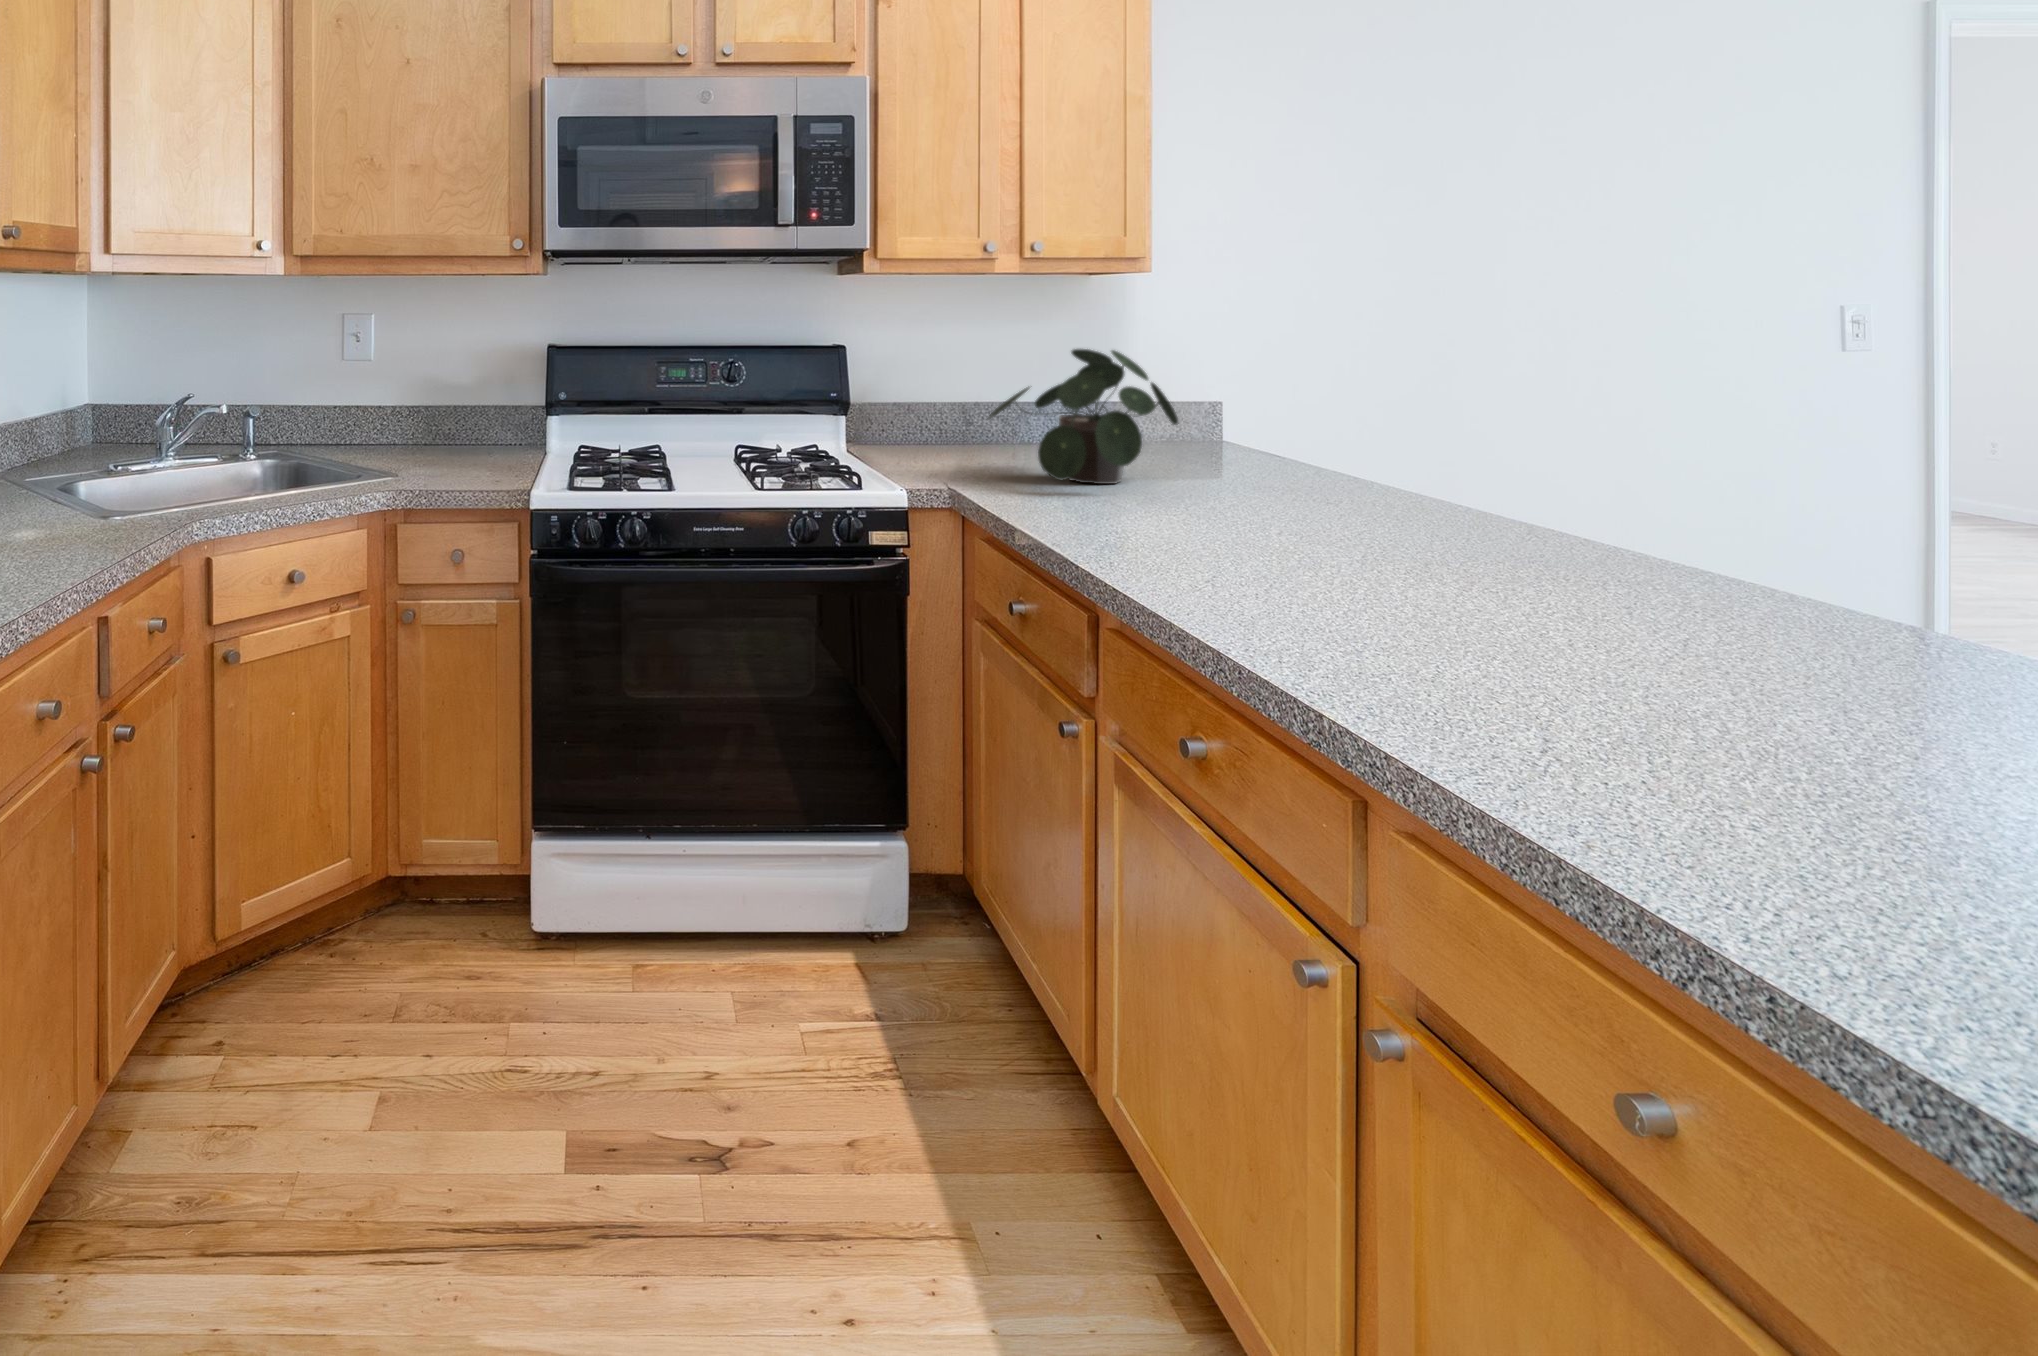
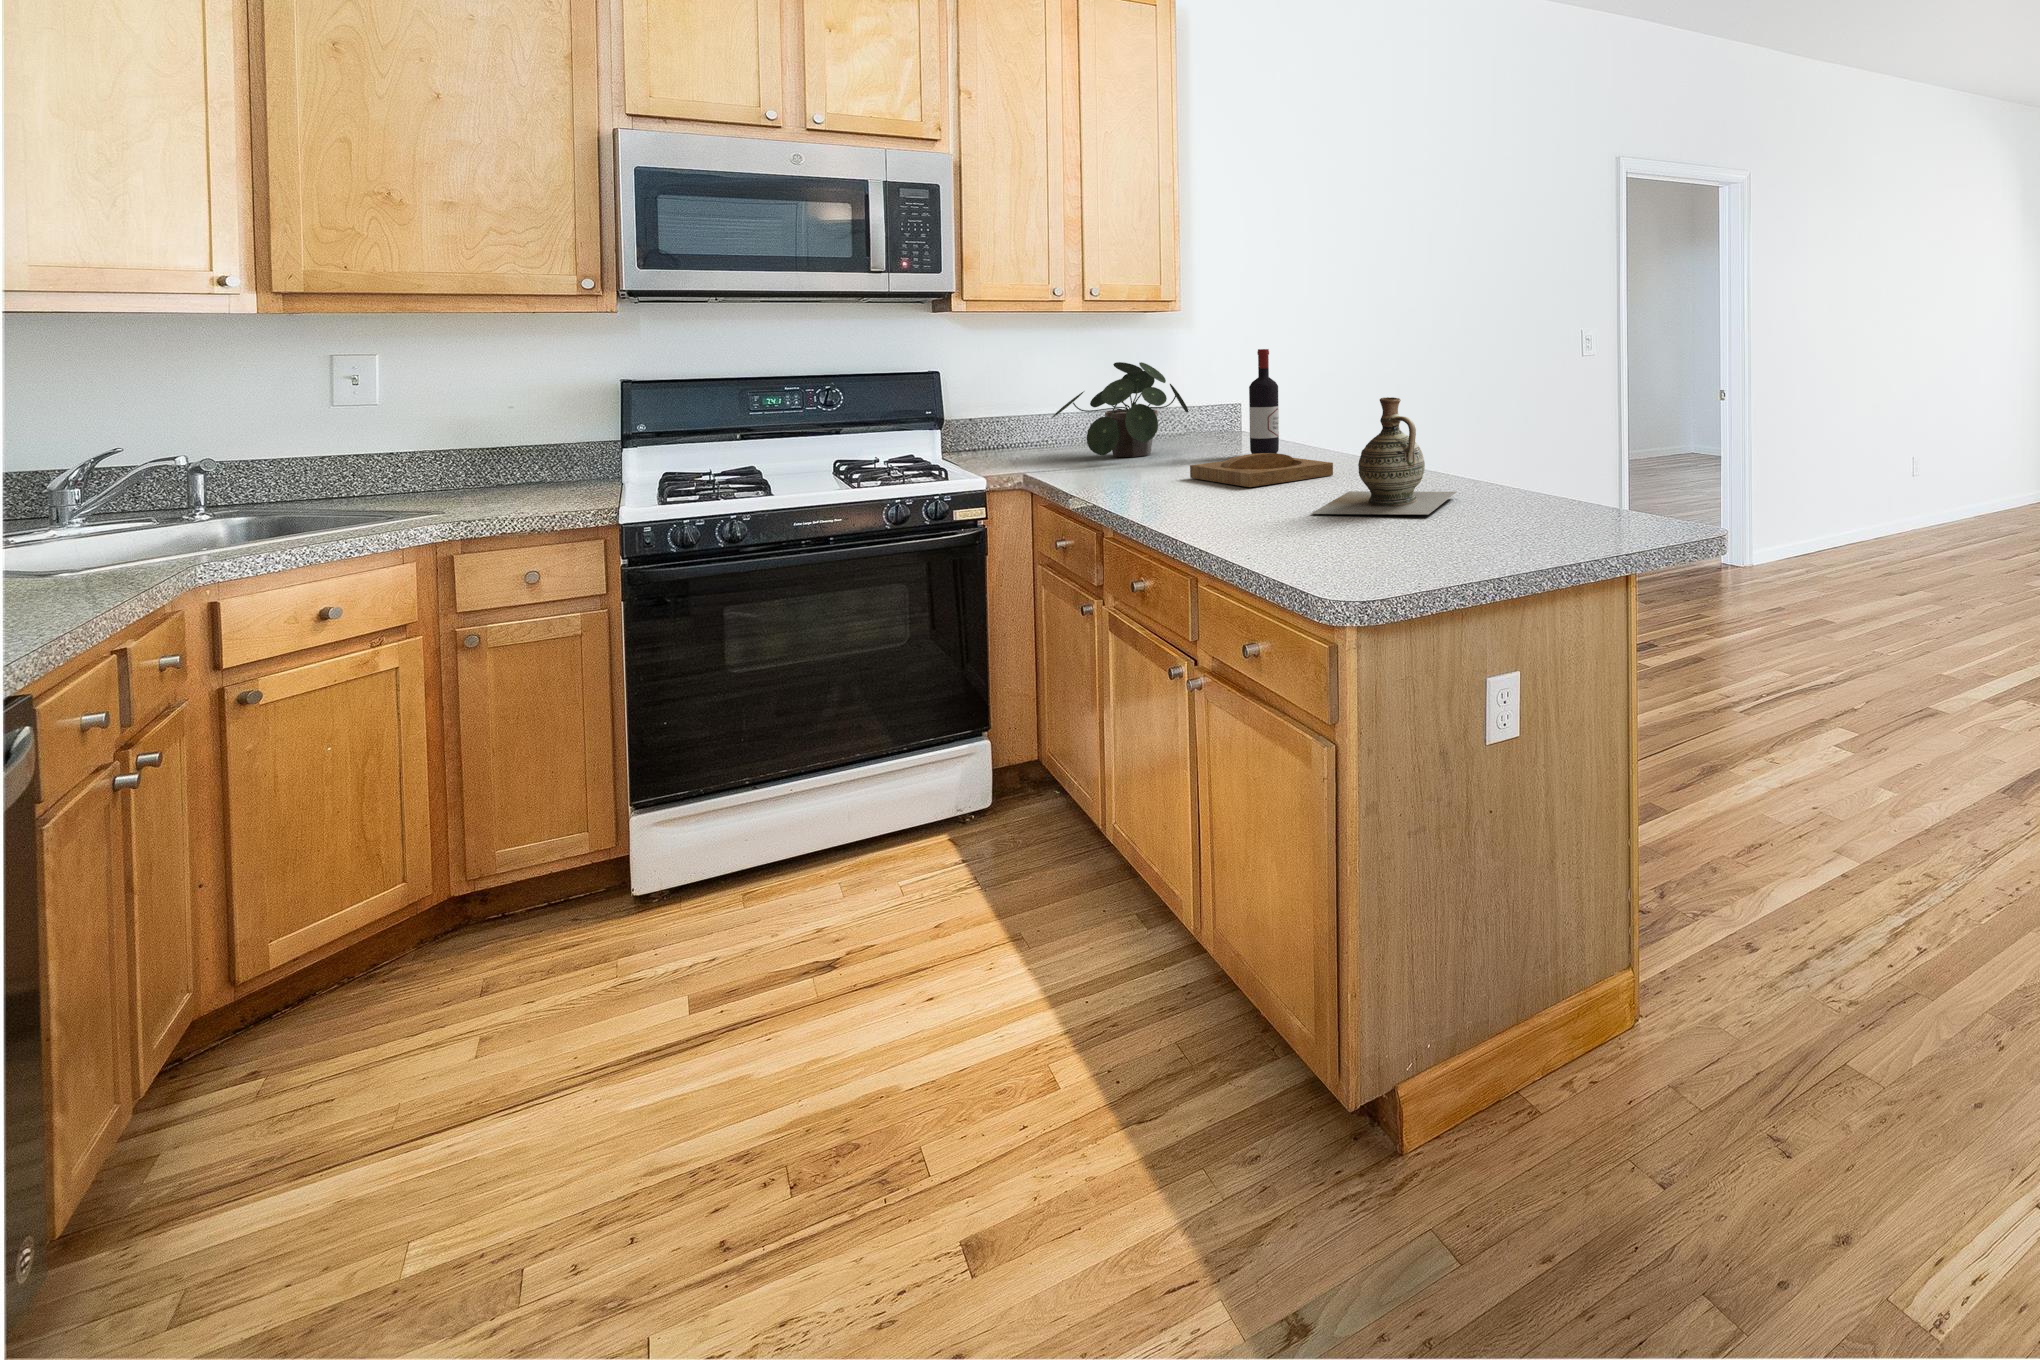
wine bottle: none [1290,336,1343,507] -> present [1249,349,1279,454]
ceramic jug: none [1575,452,1966,753] -> present [1311,397,1456,514]
tray: none [1220,511,1503,578] -> present [1190,453,1333,487]

